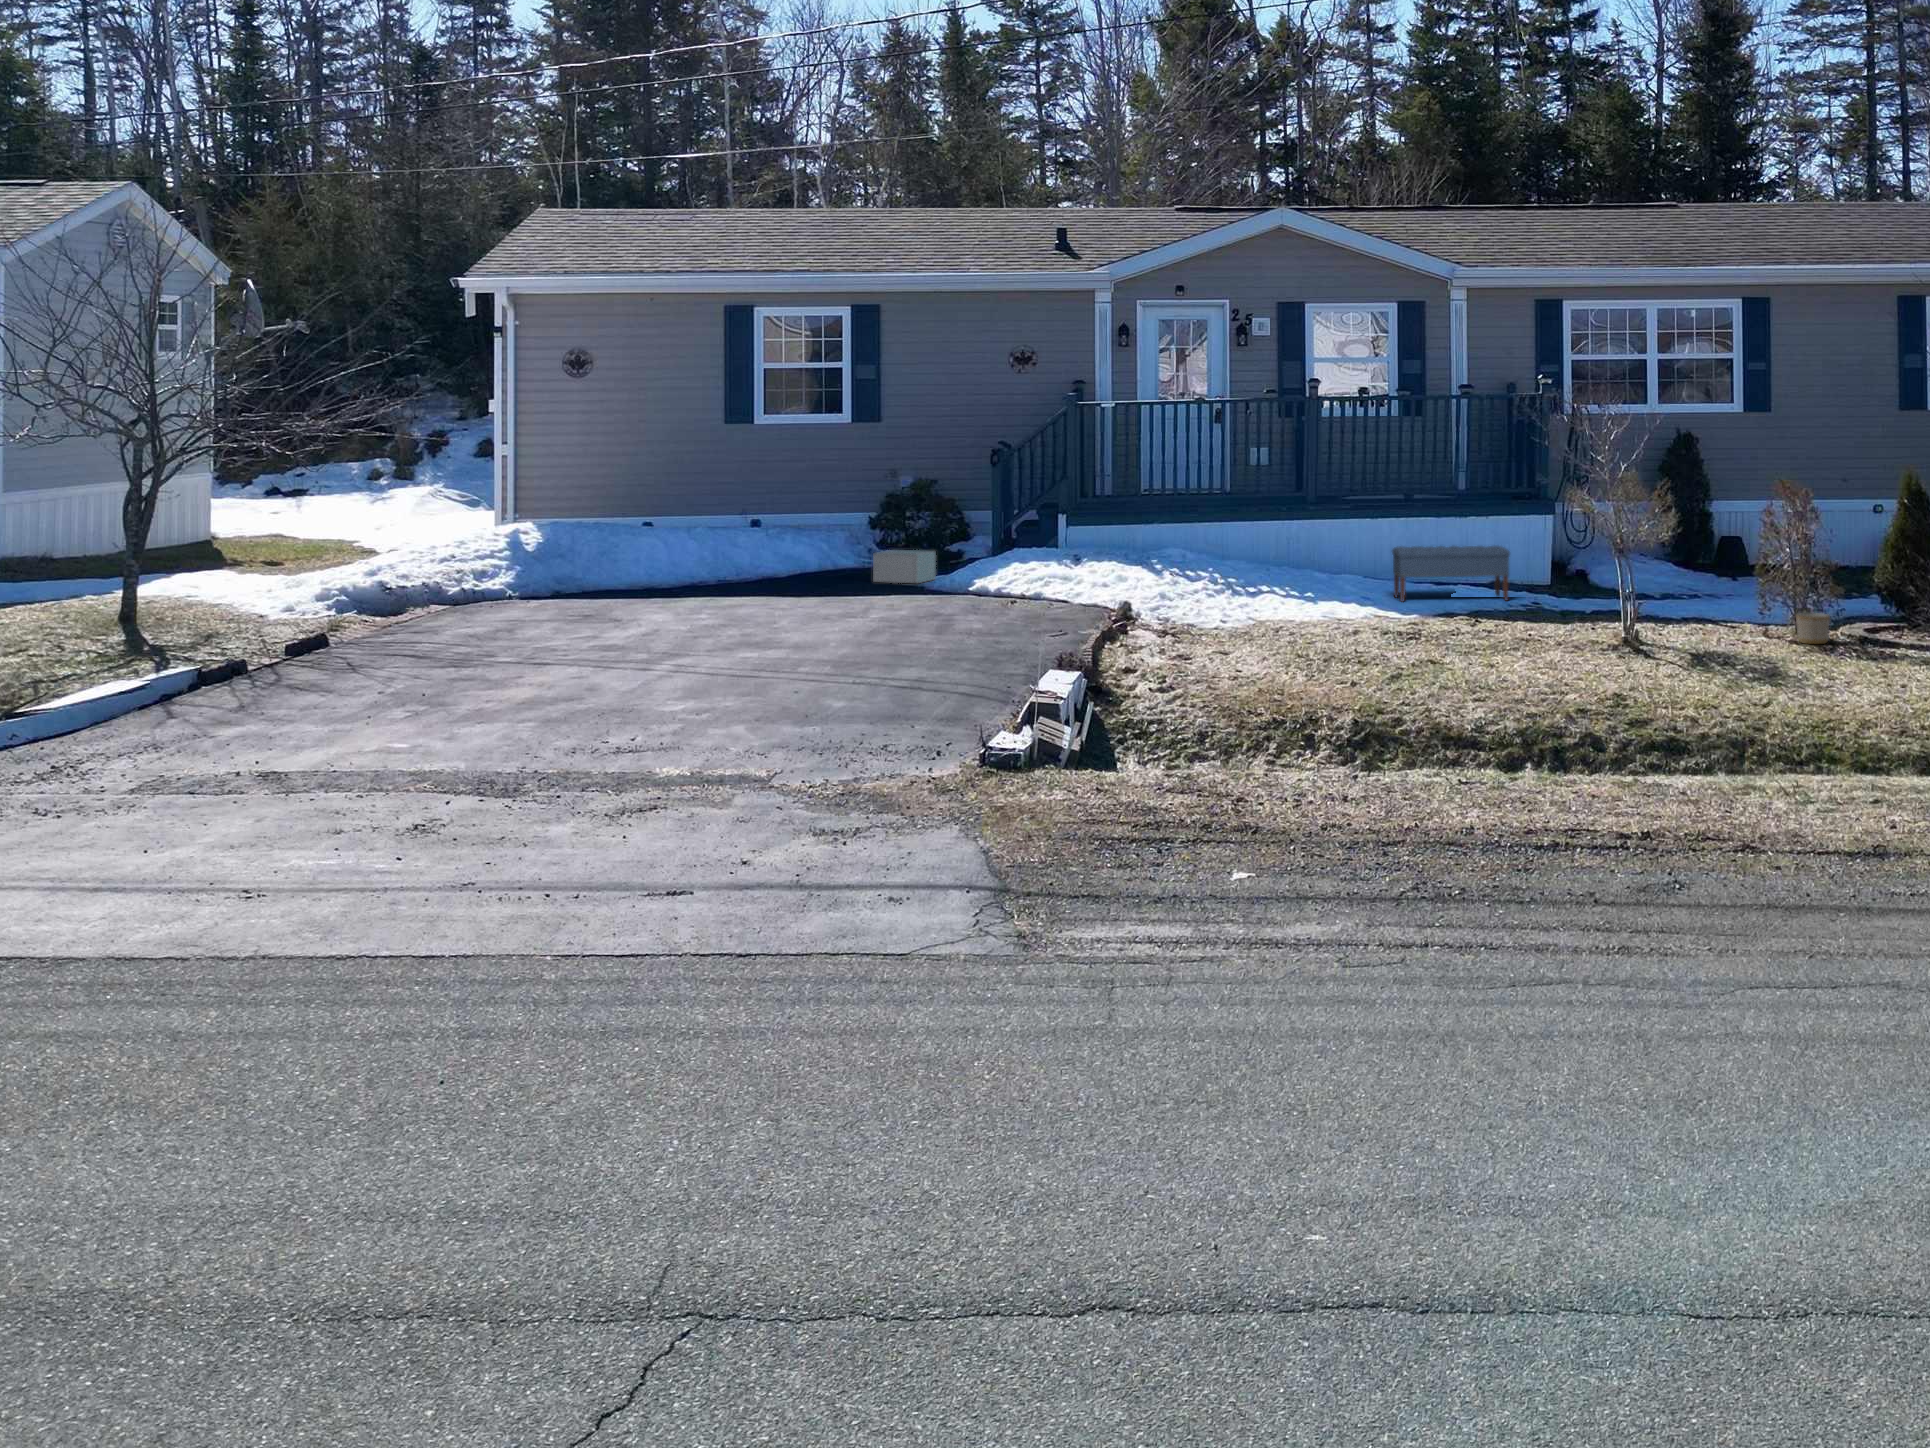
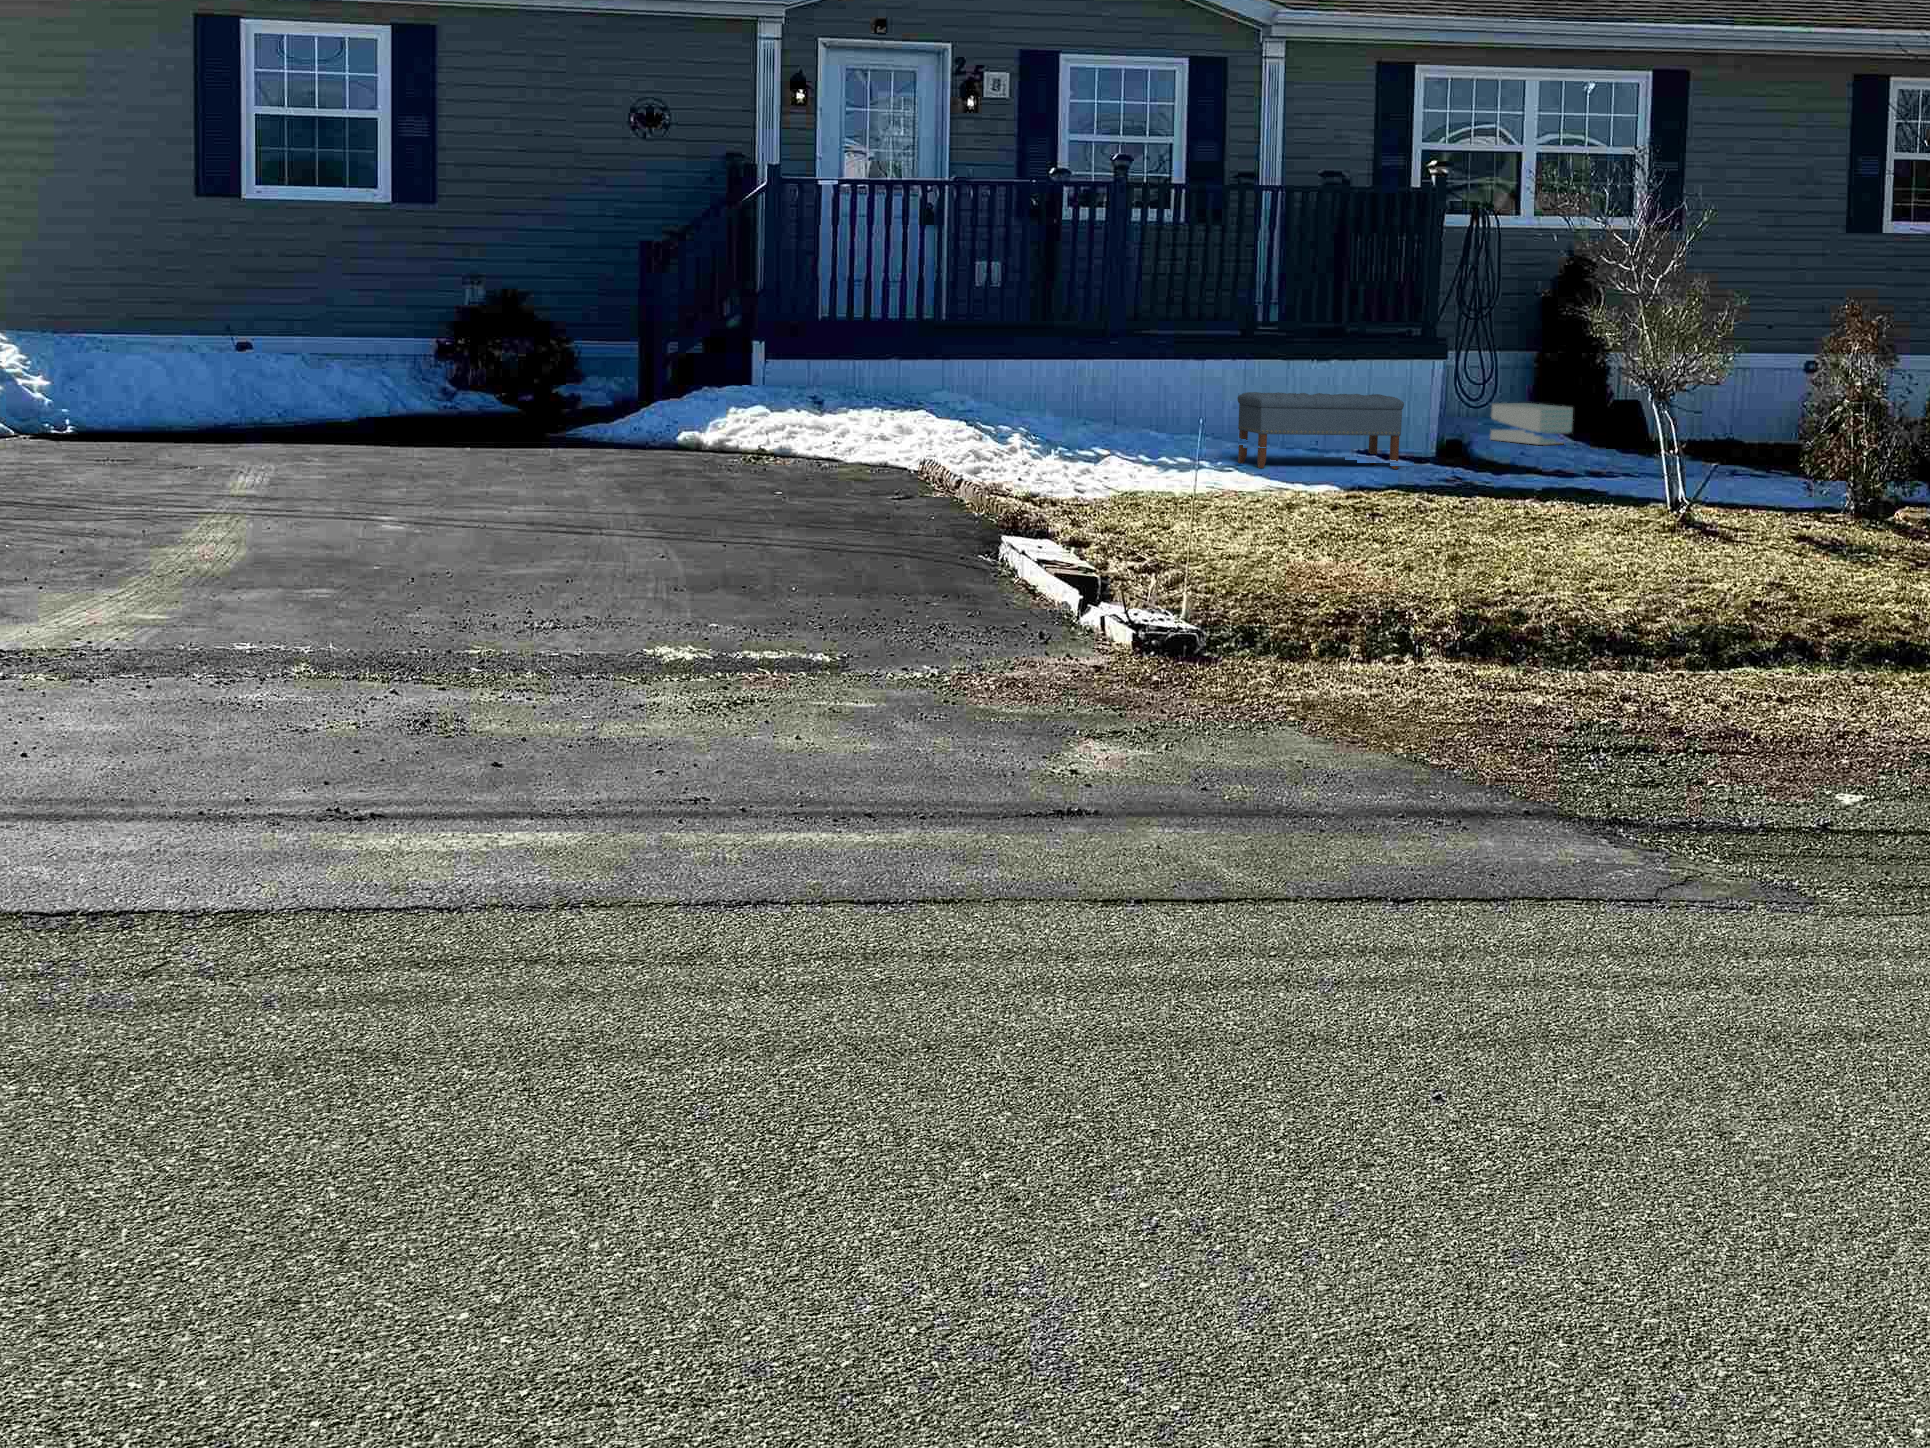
storage box: present [873,550,936,583] -> present [1490,403,1573,445]
planter: present [1796,613,1830,644] -> none [1872,484,1919,526]

